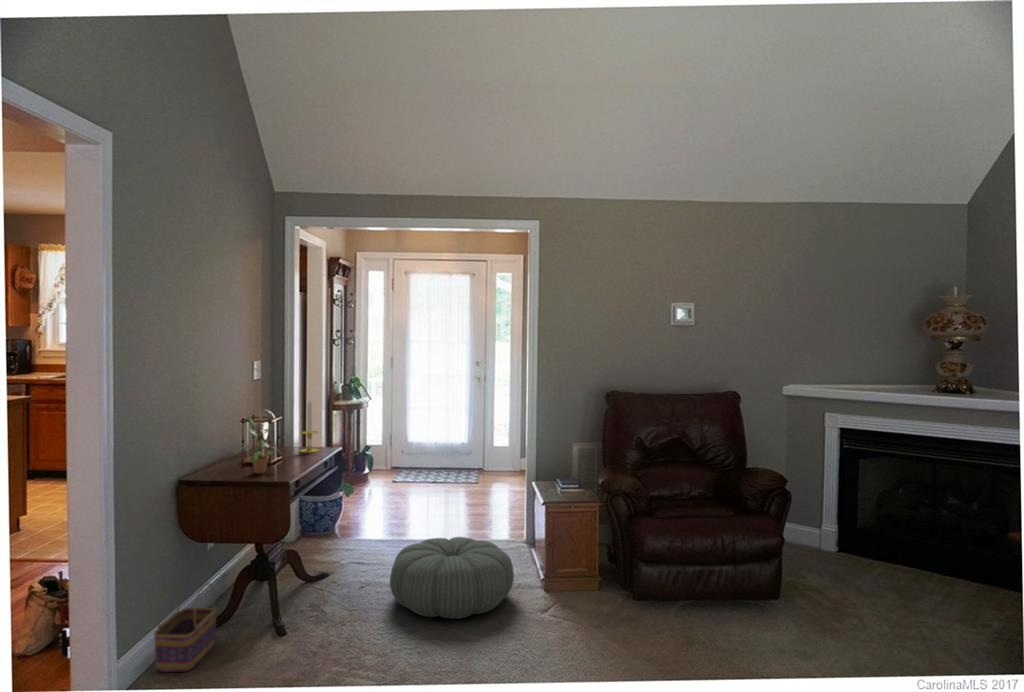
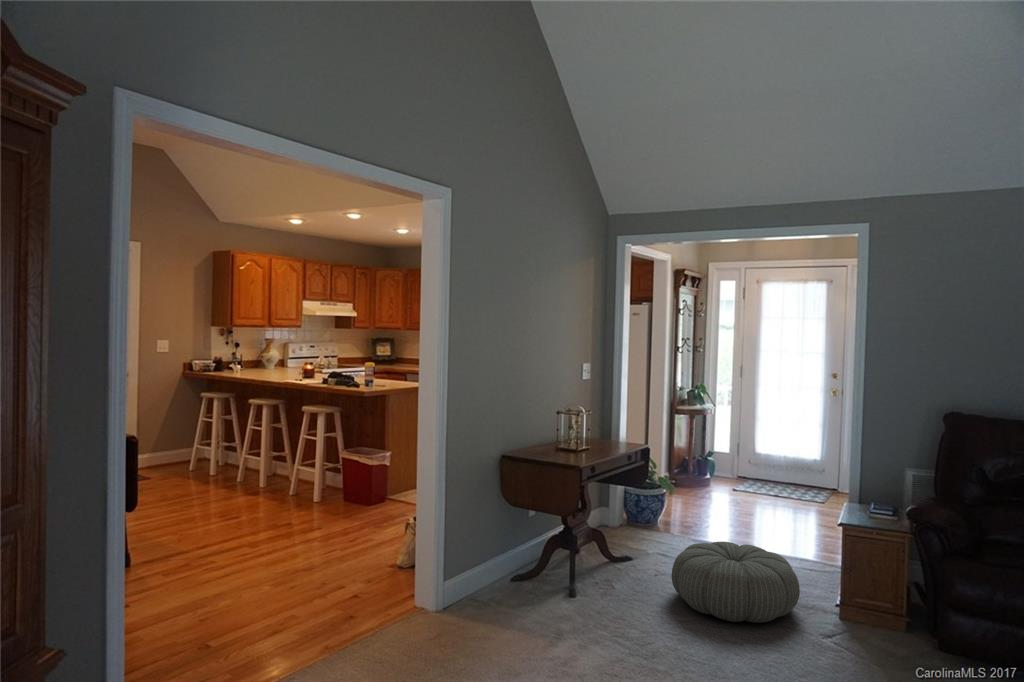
candle: present [300,401,319,453] -> none [608,399,625,446]
potted plant: present [240,417,274,473] -> none [542,408,583,457]
basket: present [154,583,216,672] -> none [472,534,522,605]

